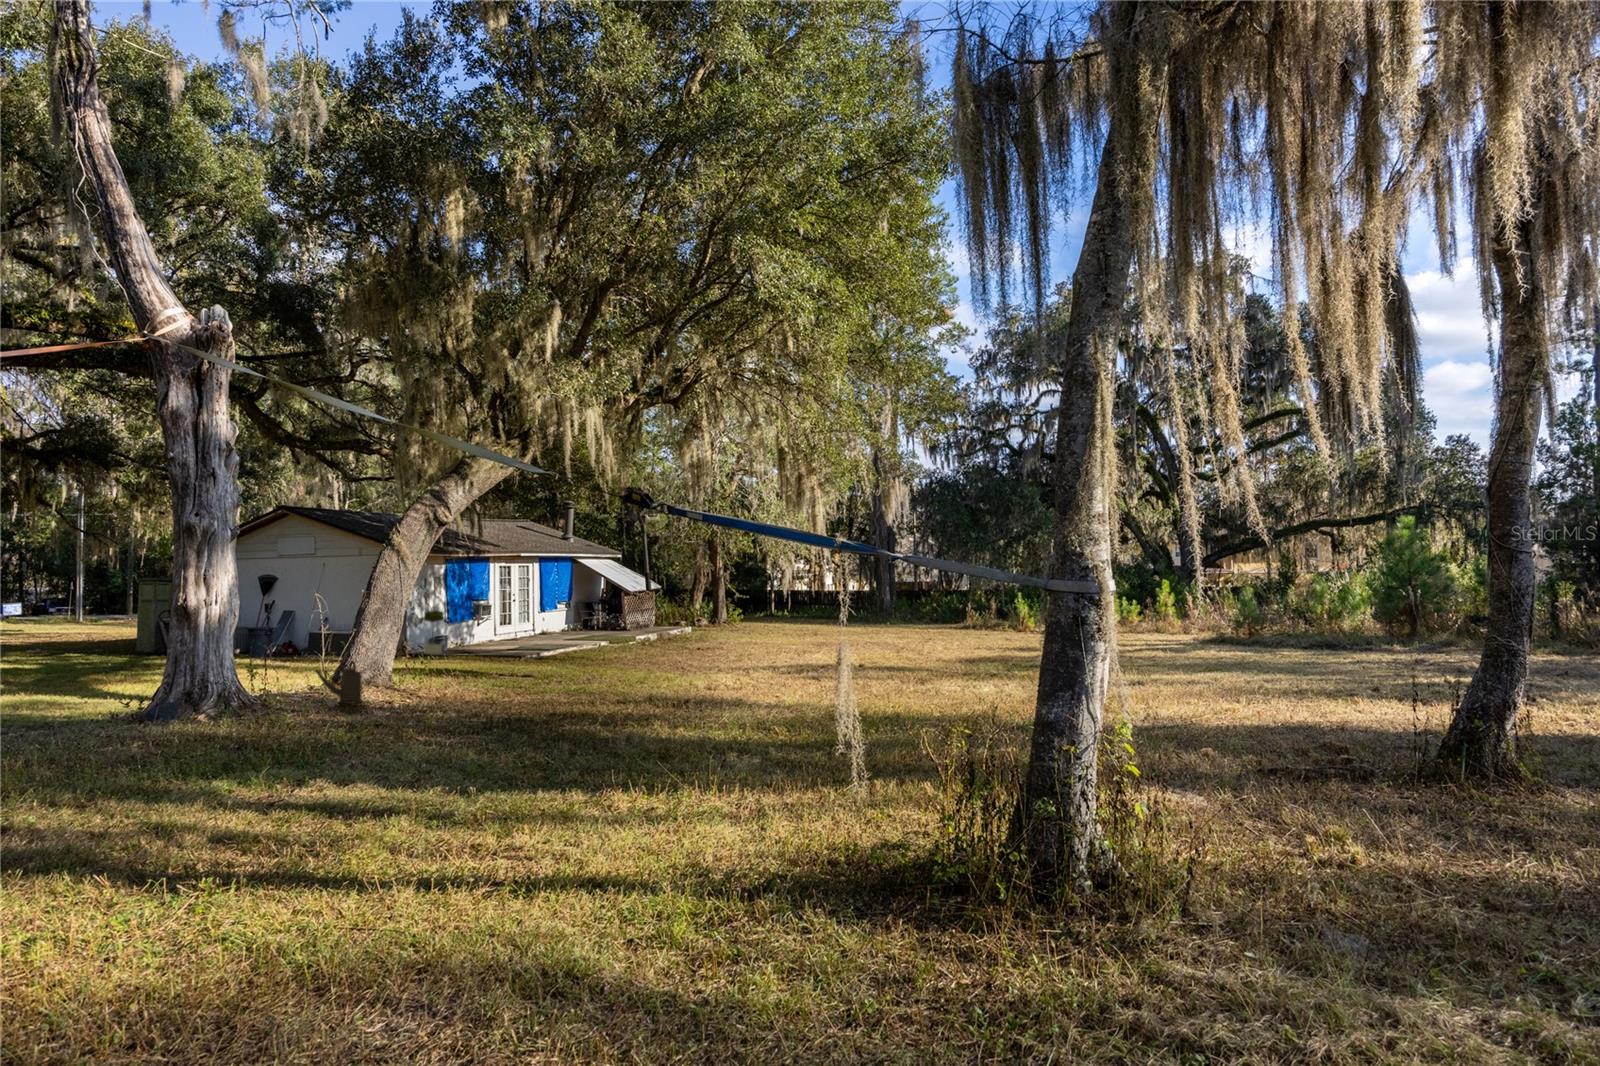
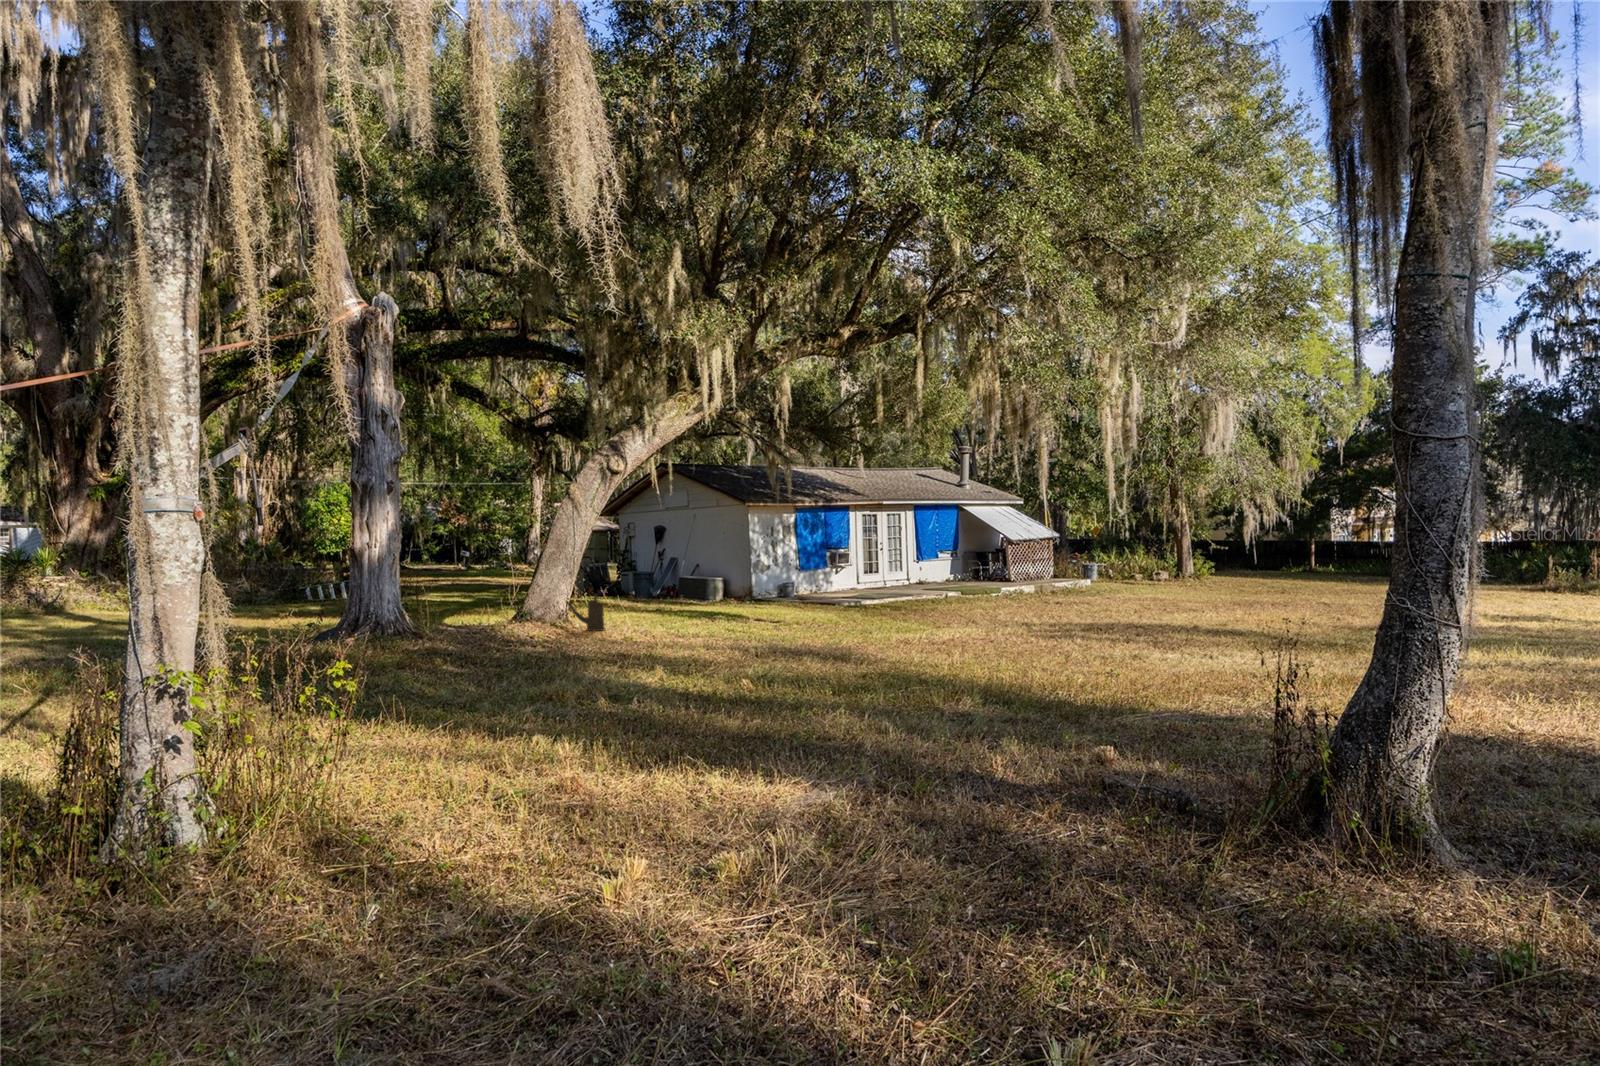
potted tree: present [424,610,444,654] -> none [767,556,786,599]

